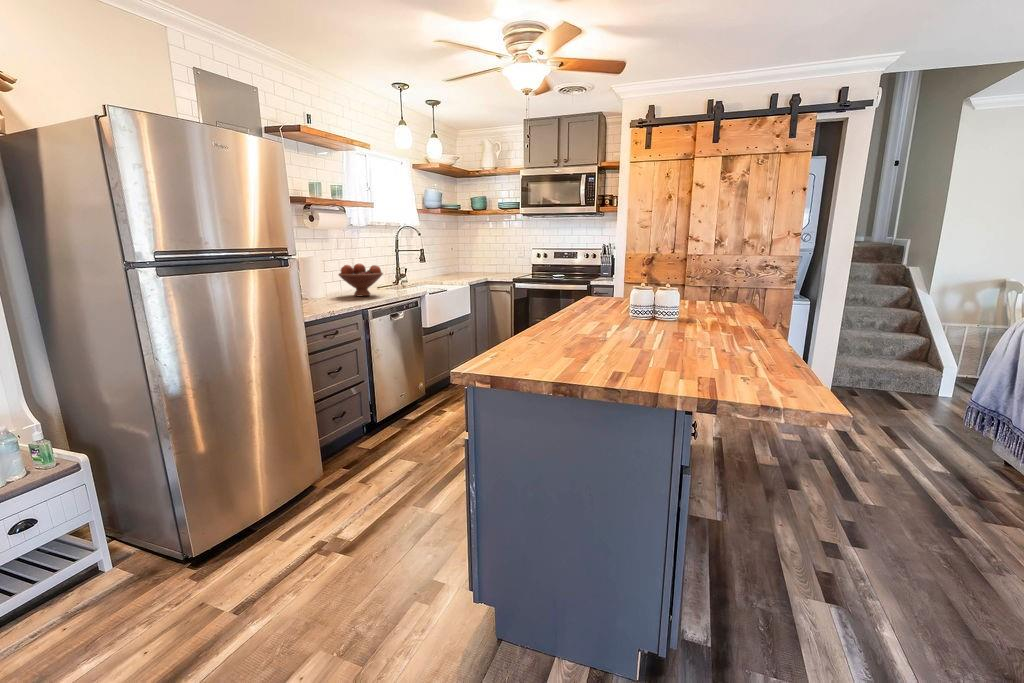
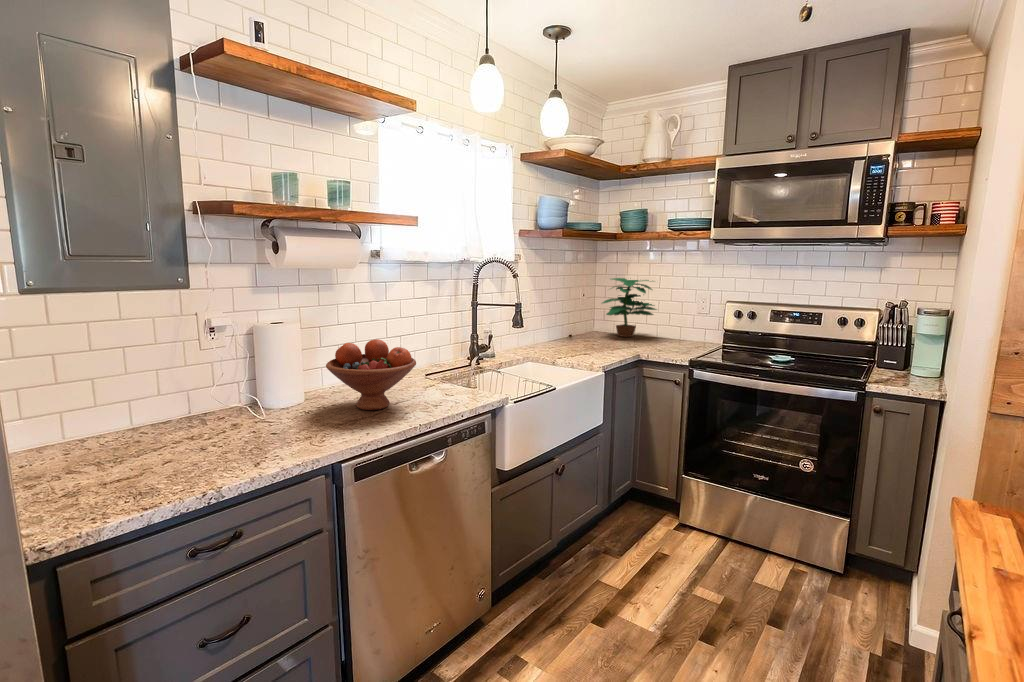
potted plant: none [463,238,498,273] -> present [602,278,656,337]

